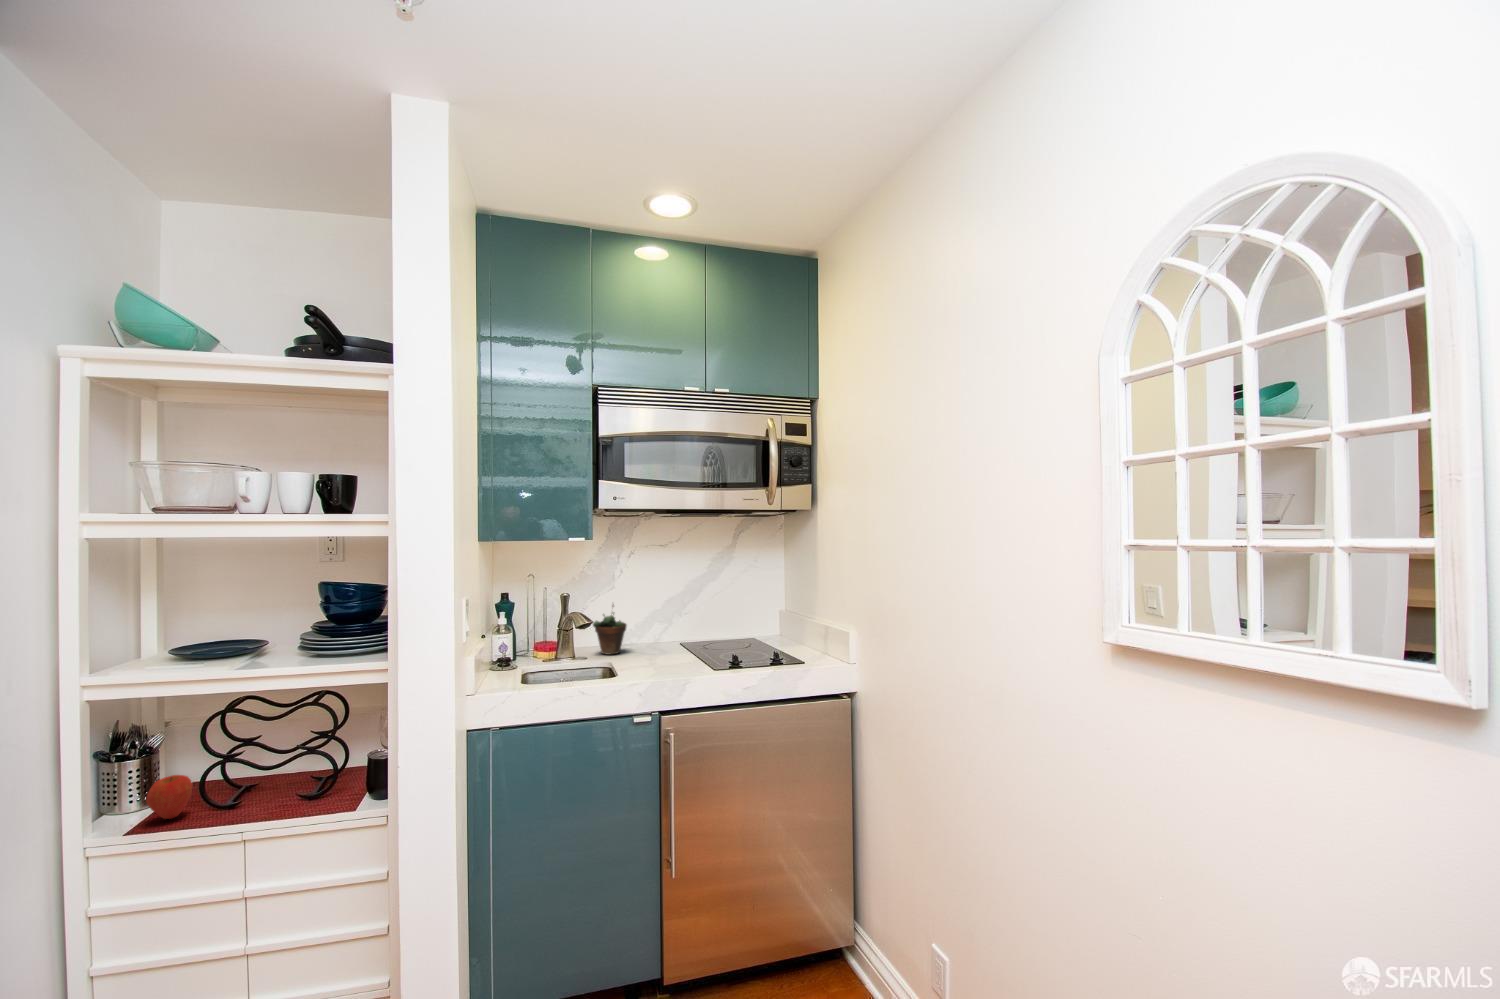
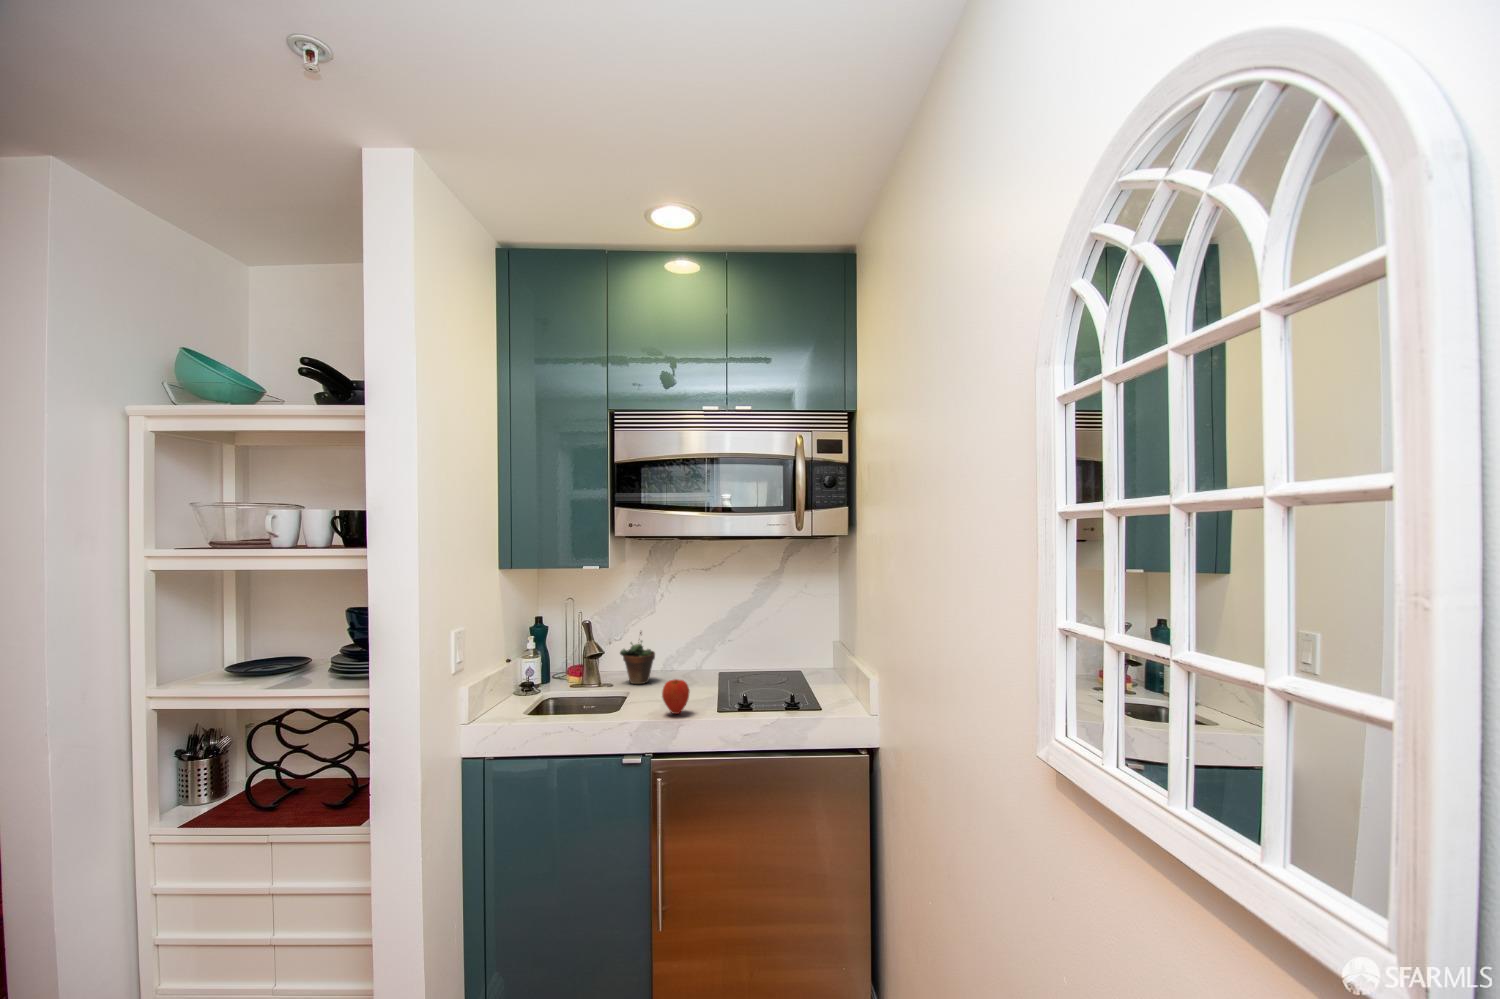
apple: present [146,775,193,819] -> present [662,679,690,714]

